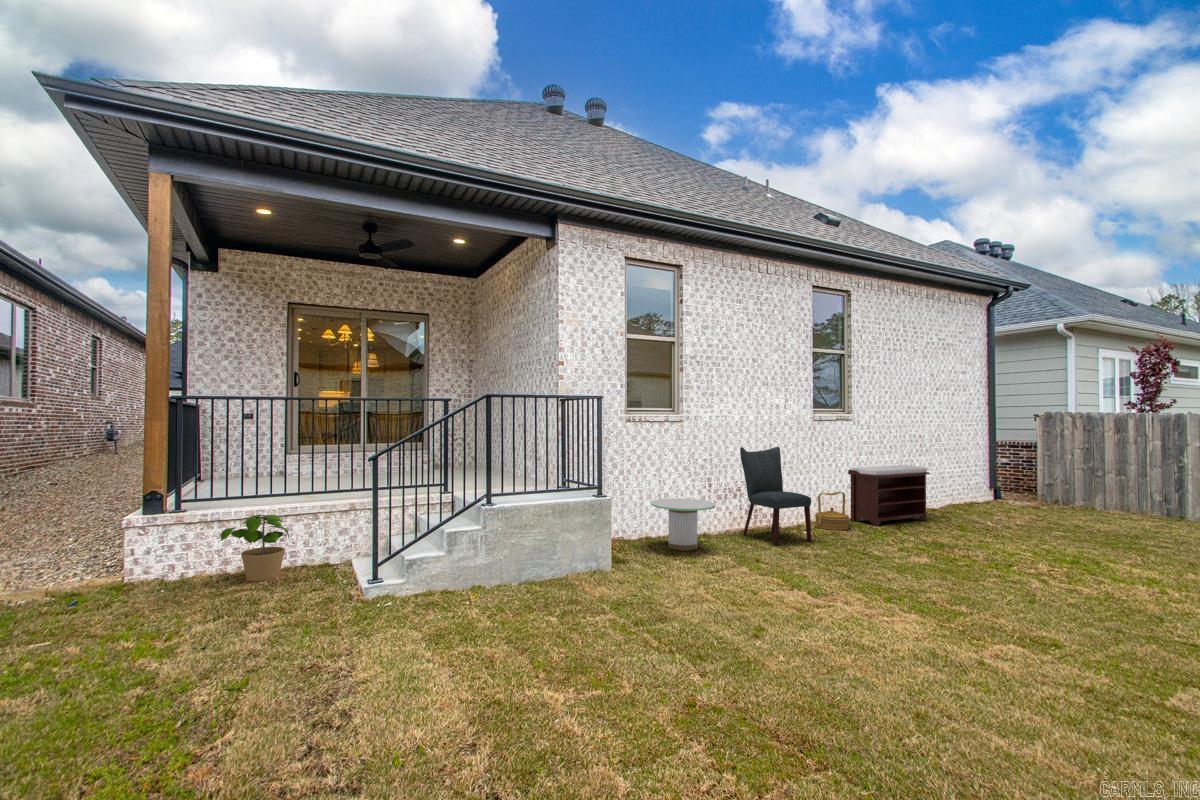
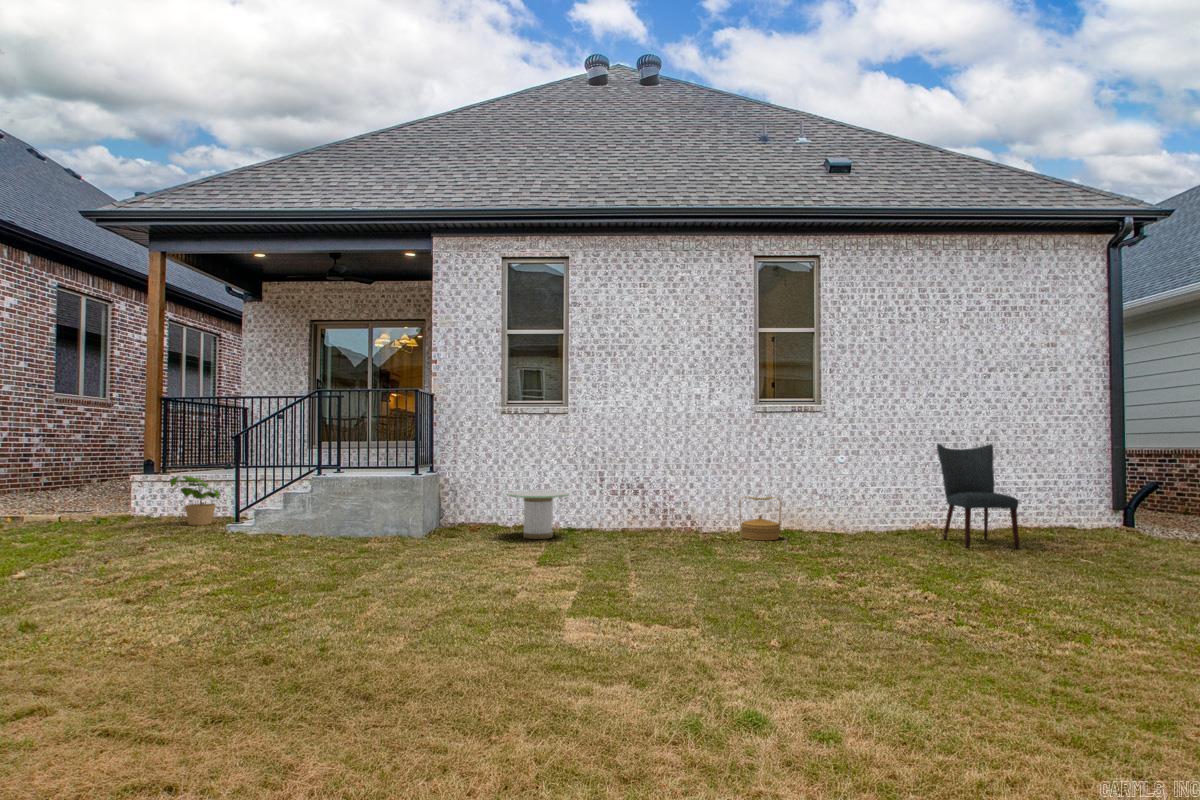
chair: present [740,447,811,546] -> present [937,444,1019,548]
bench: present [848,465,930,526] -> none [805,470,922,542]

